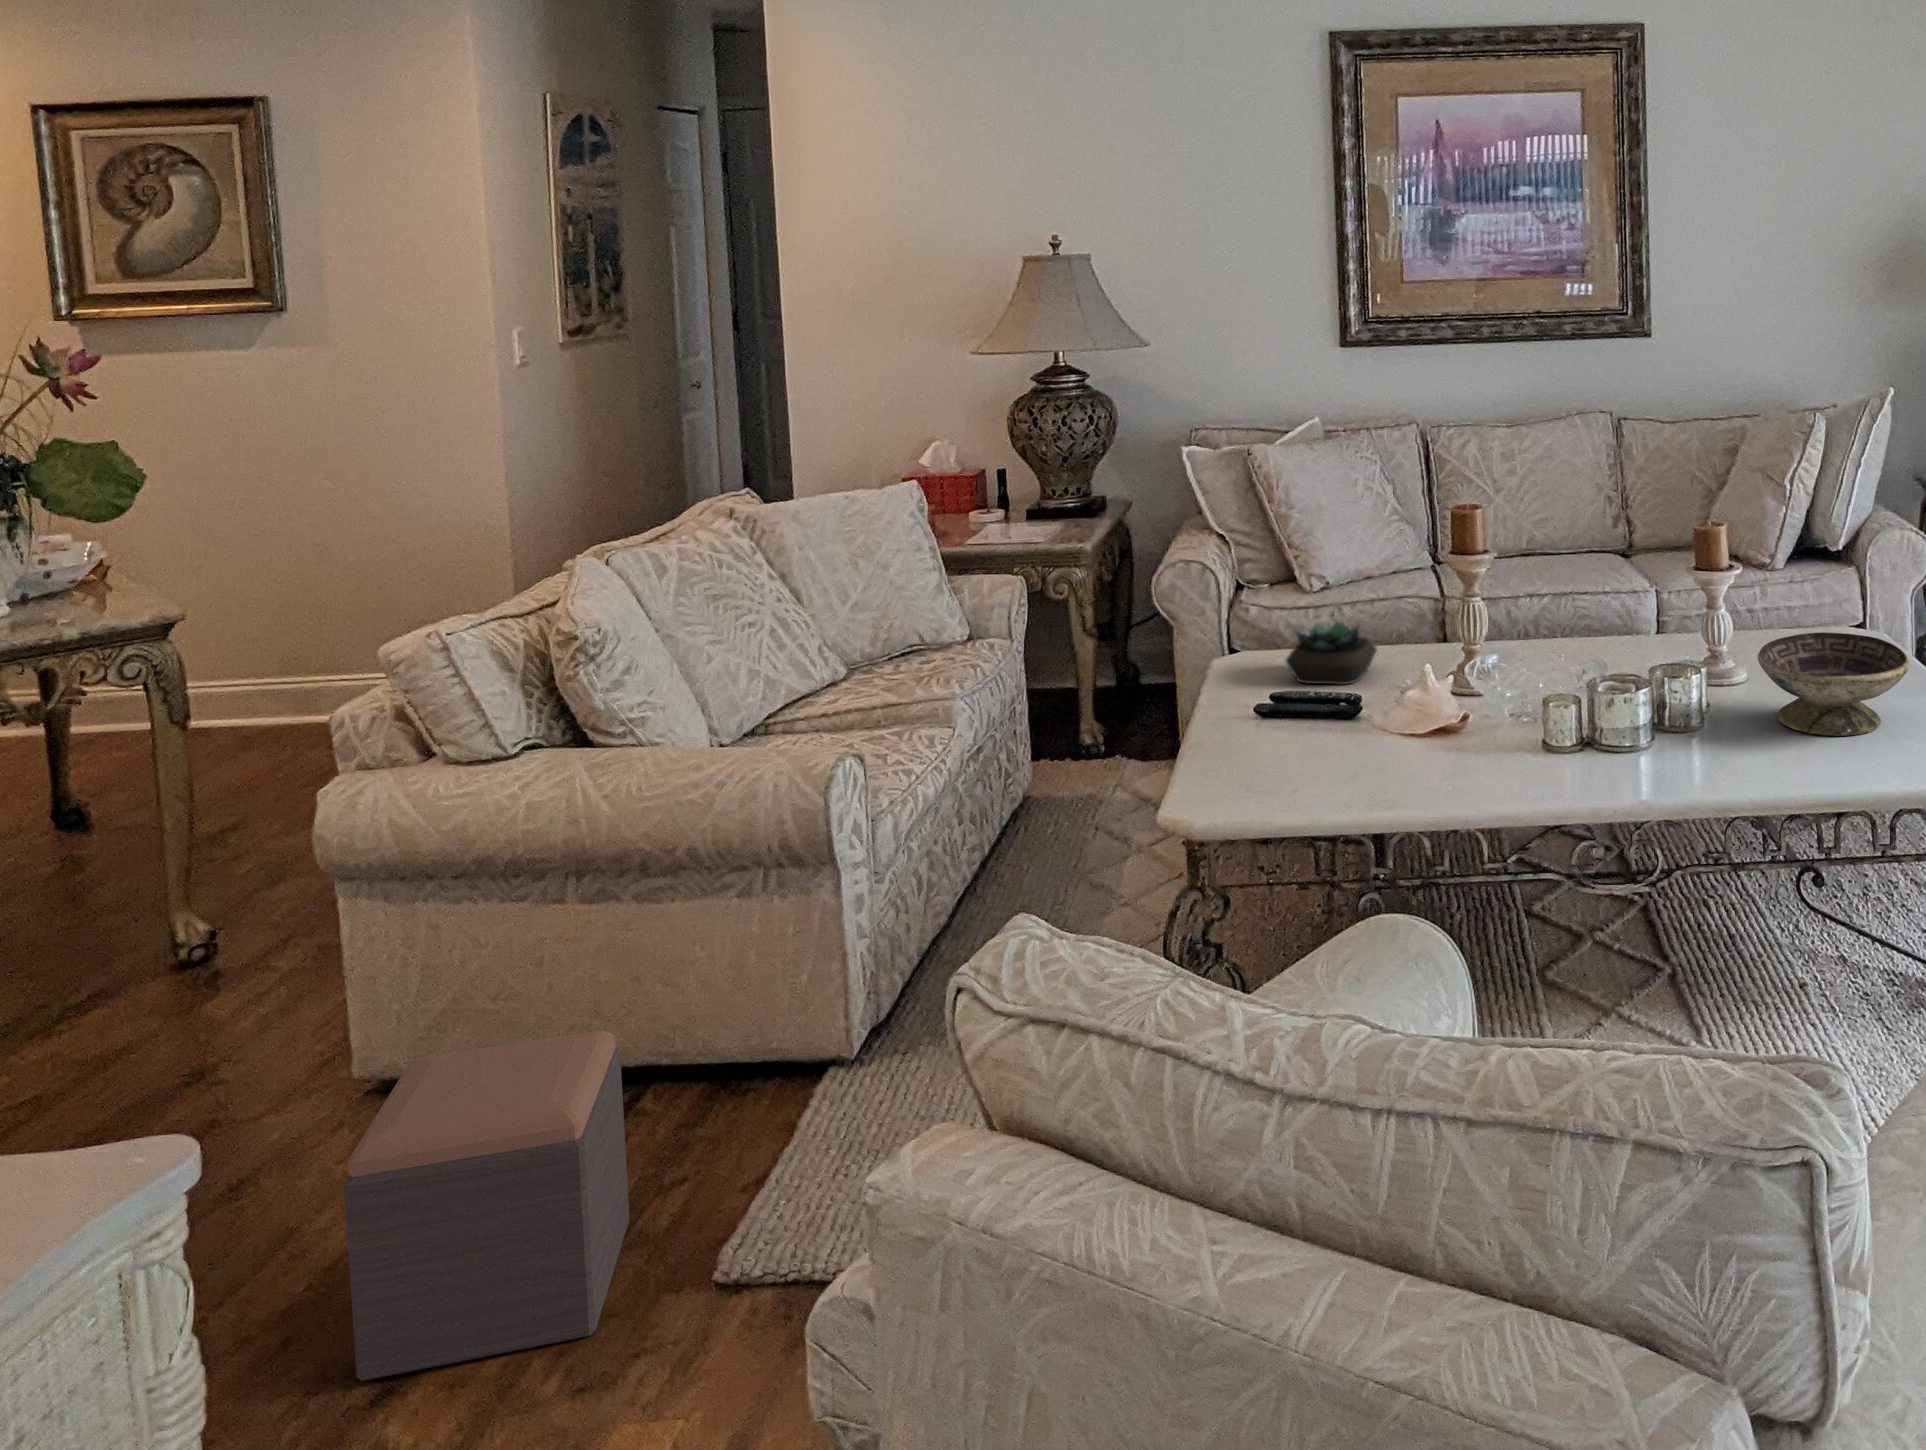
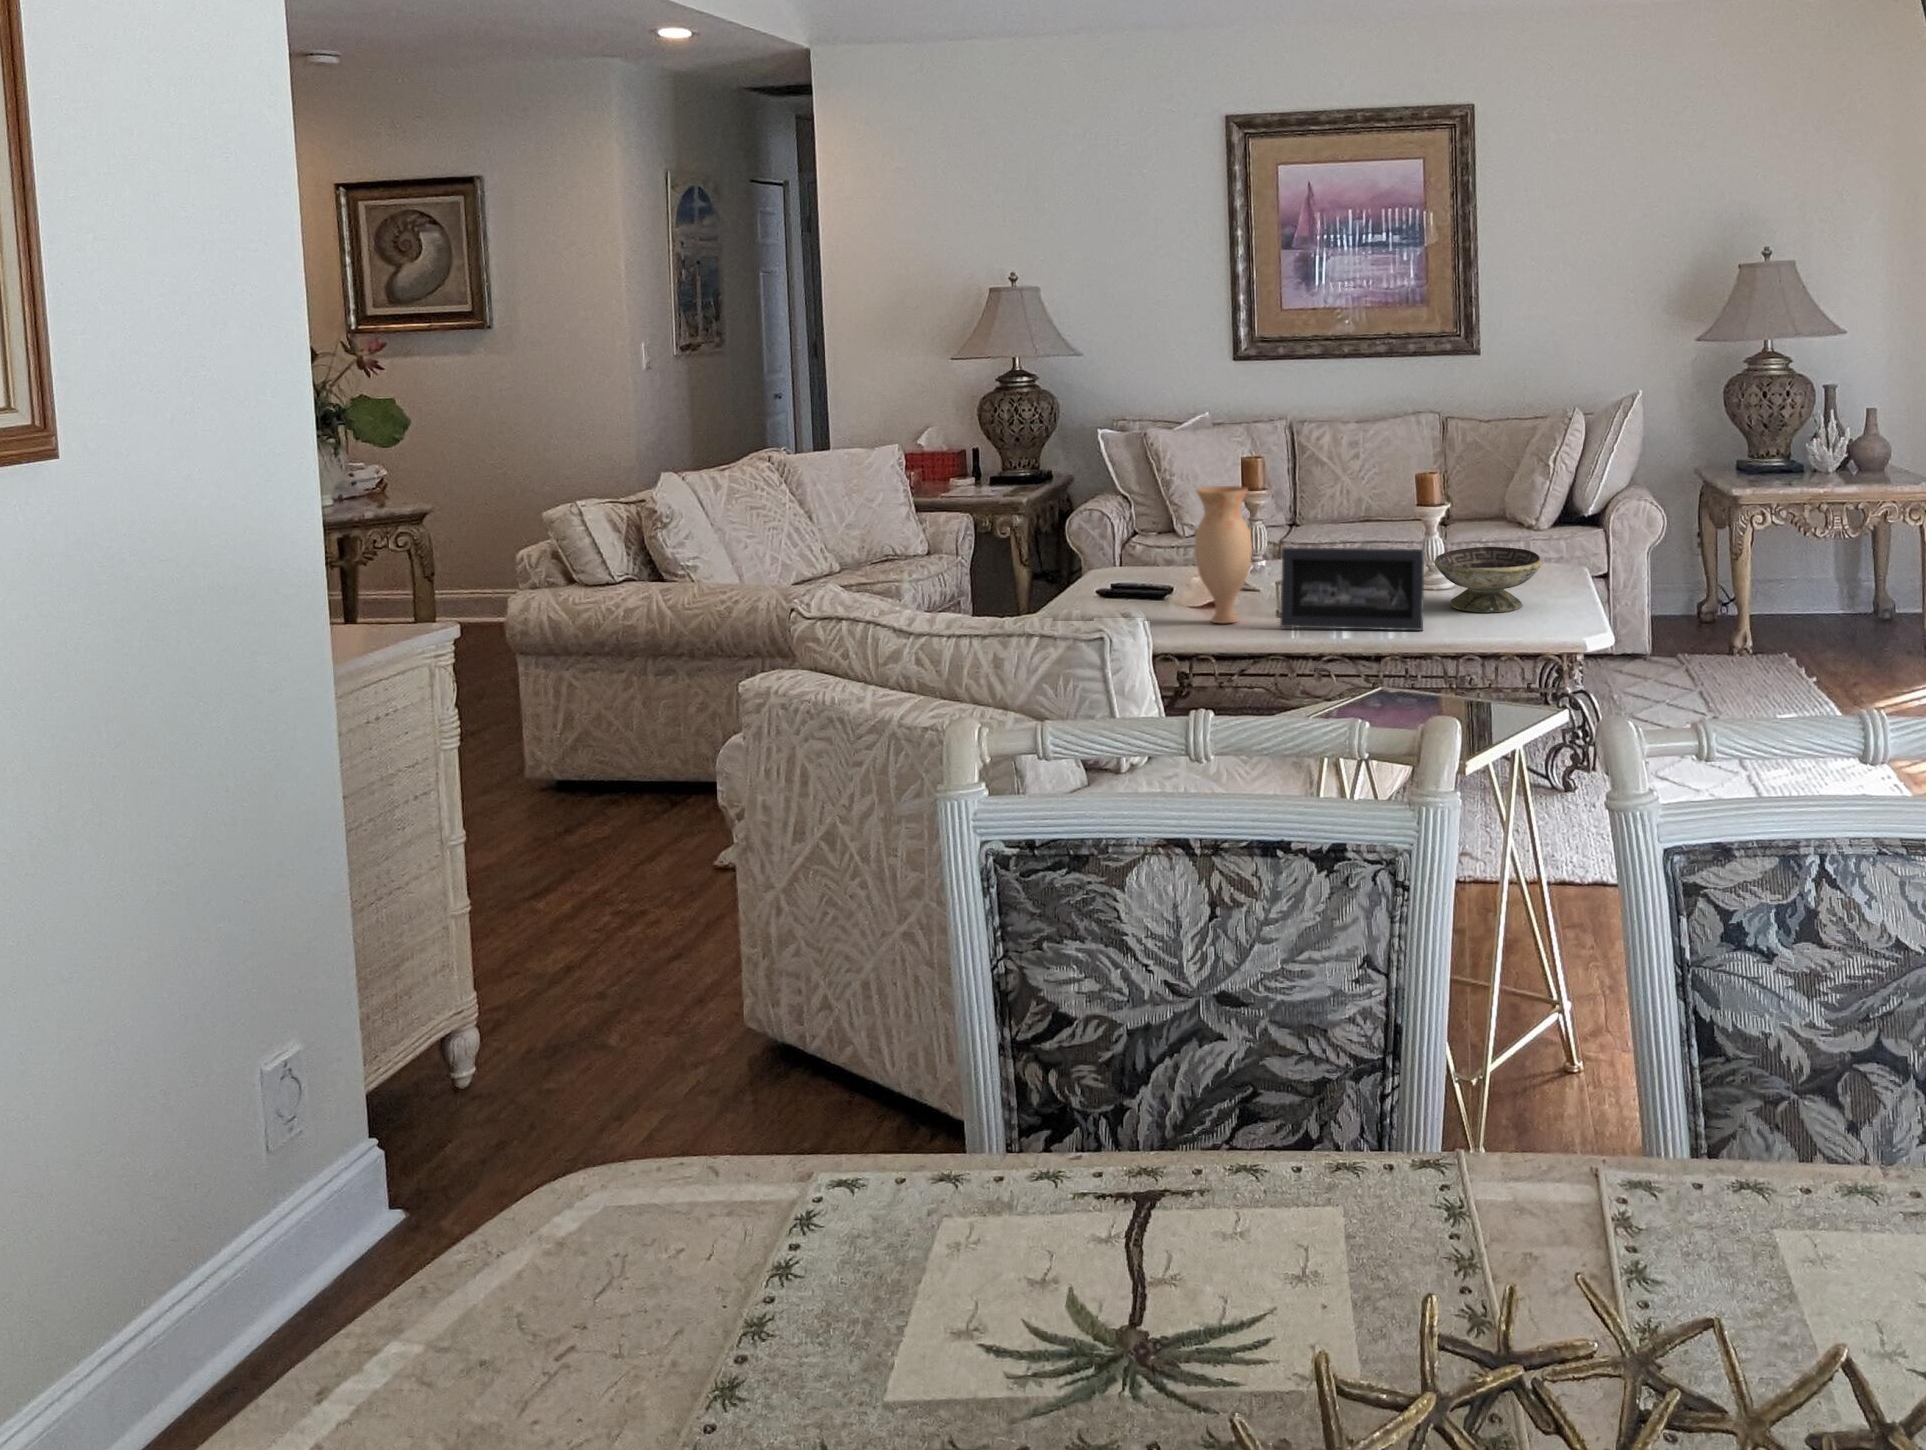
vase: none [1437,570,1521,776] -> present [1195,486,1252,624]
succulent plant: present [1286,622,1377,685] -> none [1129,541,1198,582]
picture frame: none [1572,660,1786,782] -> present [1280,548,1424,630]
footstool: present [344,1031,630,1381] -> none [521,727,677,892]

